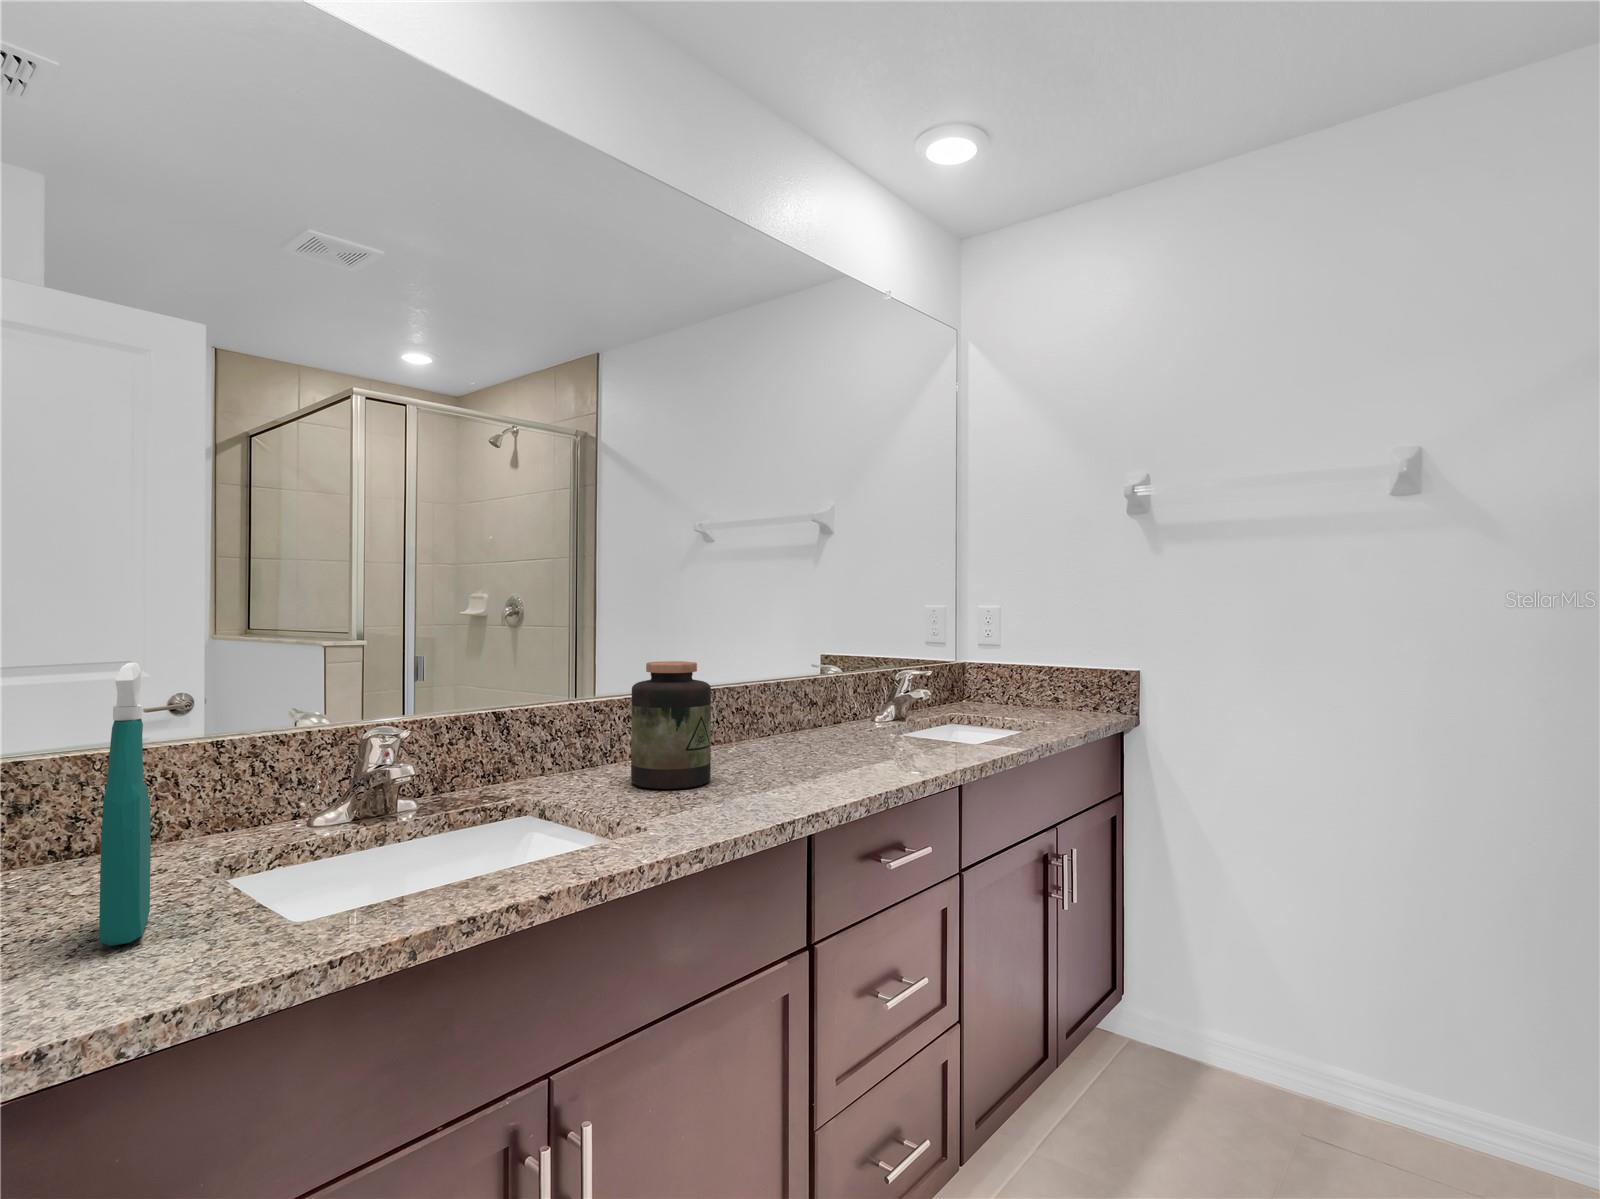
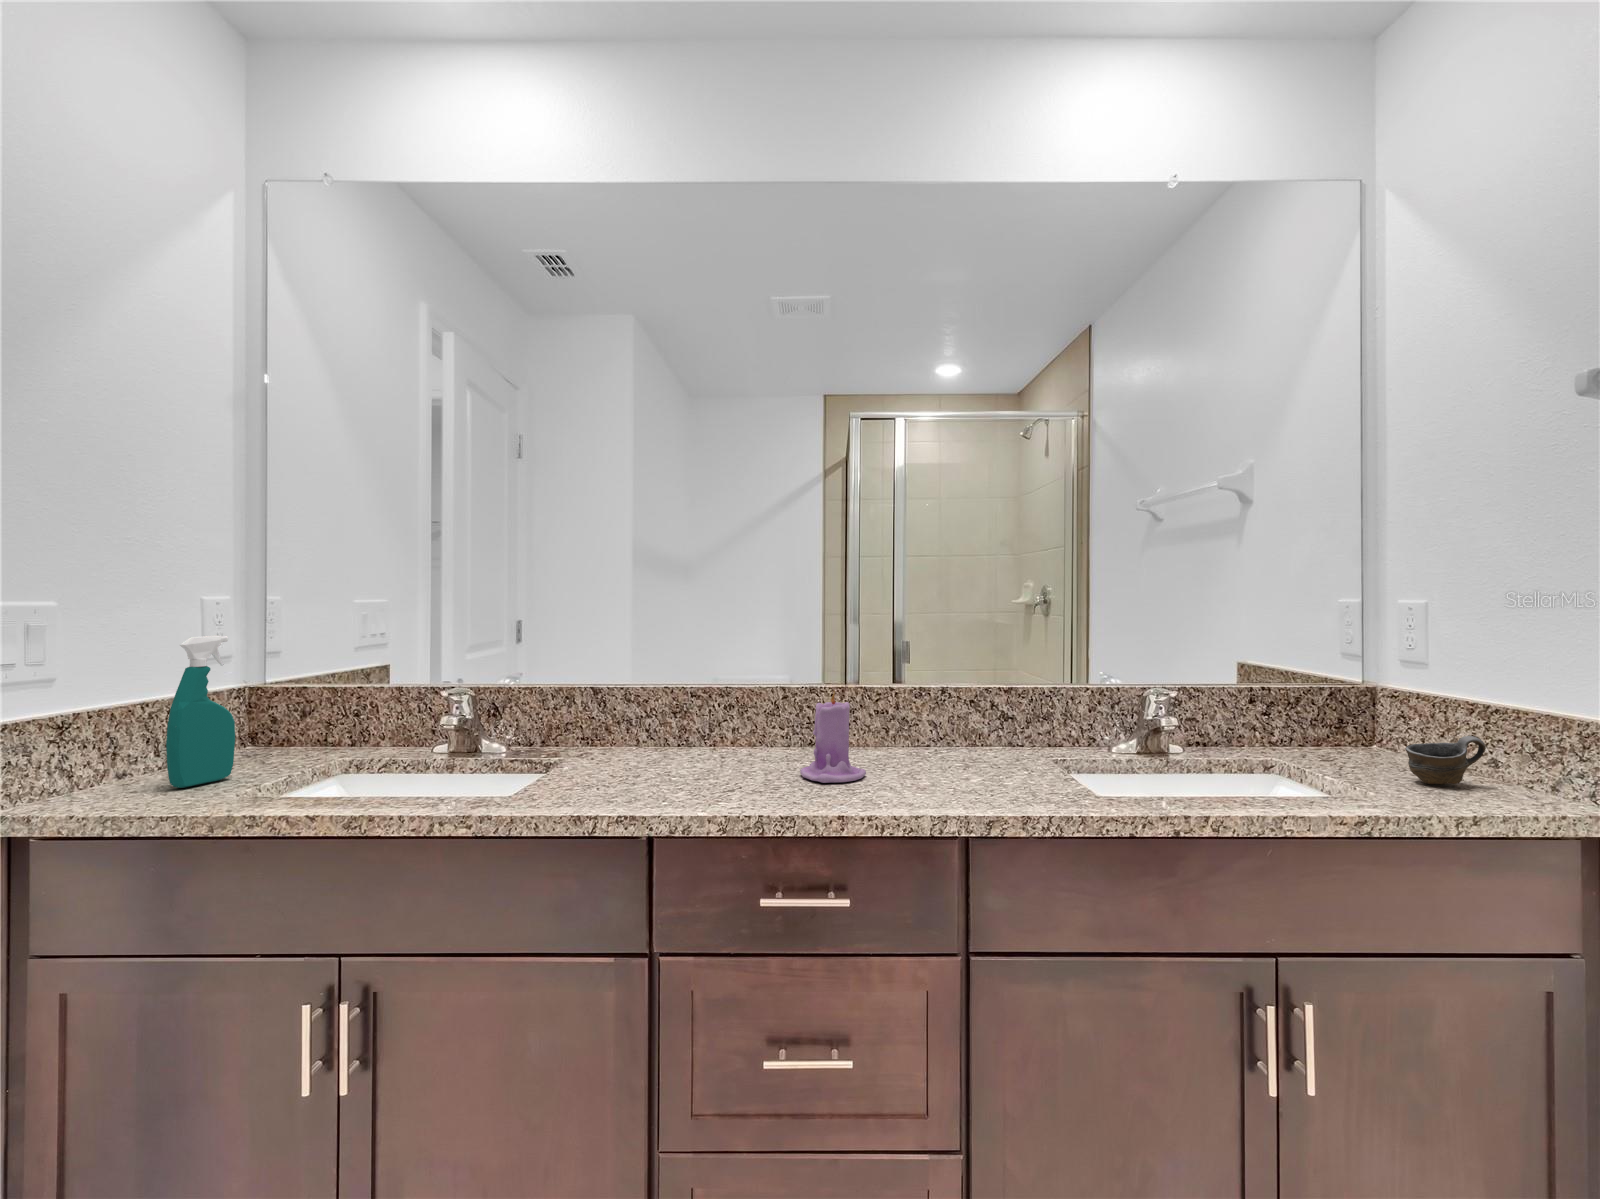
jar: present [631,661,711,789] -> none [643,657,717,774]
cup: none [1050,681,1087,714] -> present [1405,736,1486,785]
candle: none [781,683,840,768] -> present [800,691,866,783]

